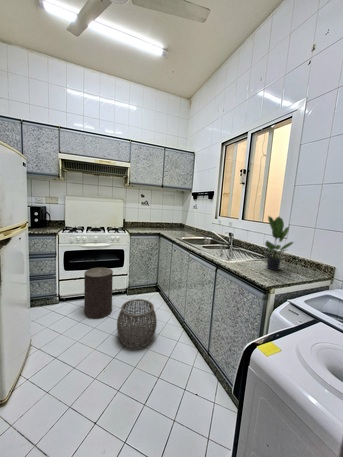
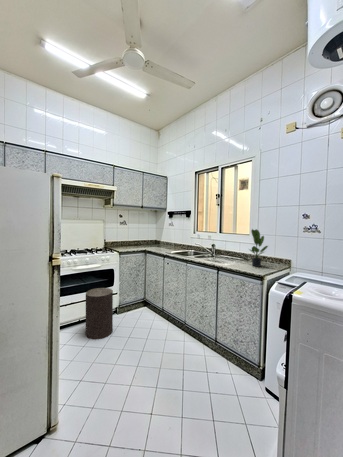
woven basket: present [117,299,157,348] -> none [131,310,167,353]

